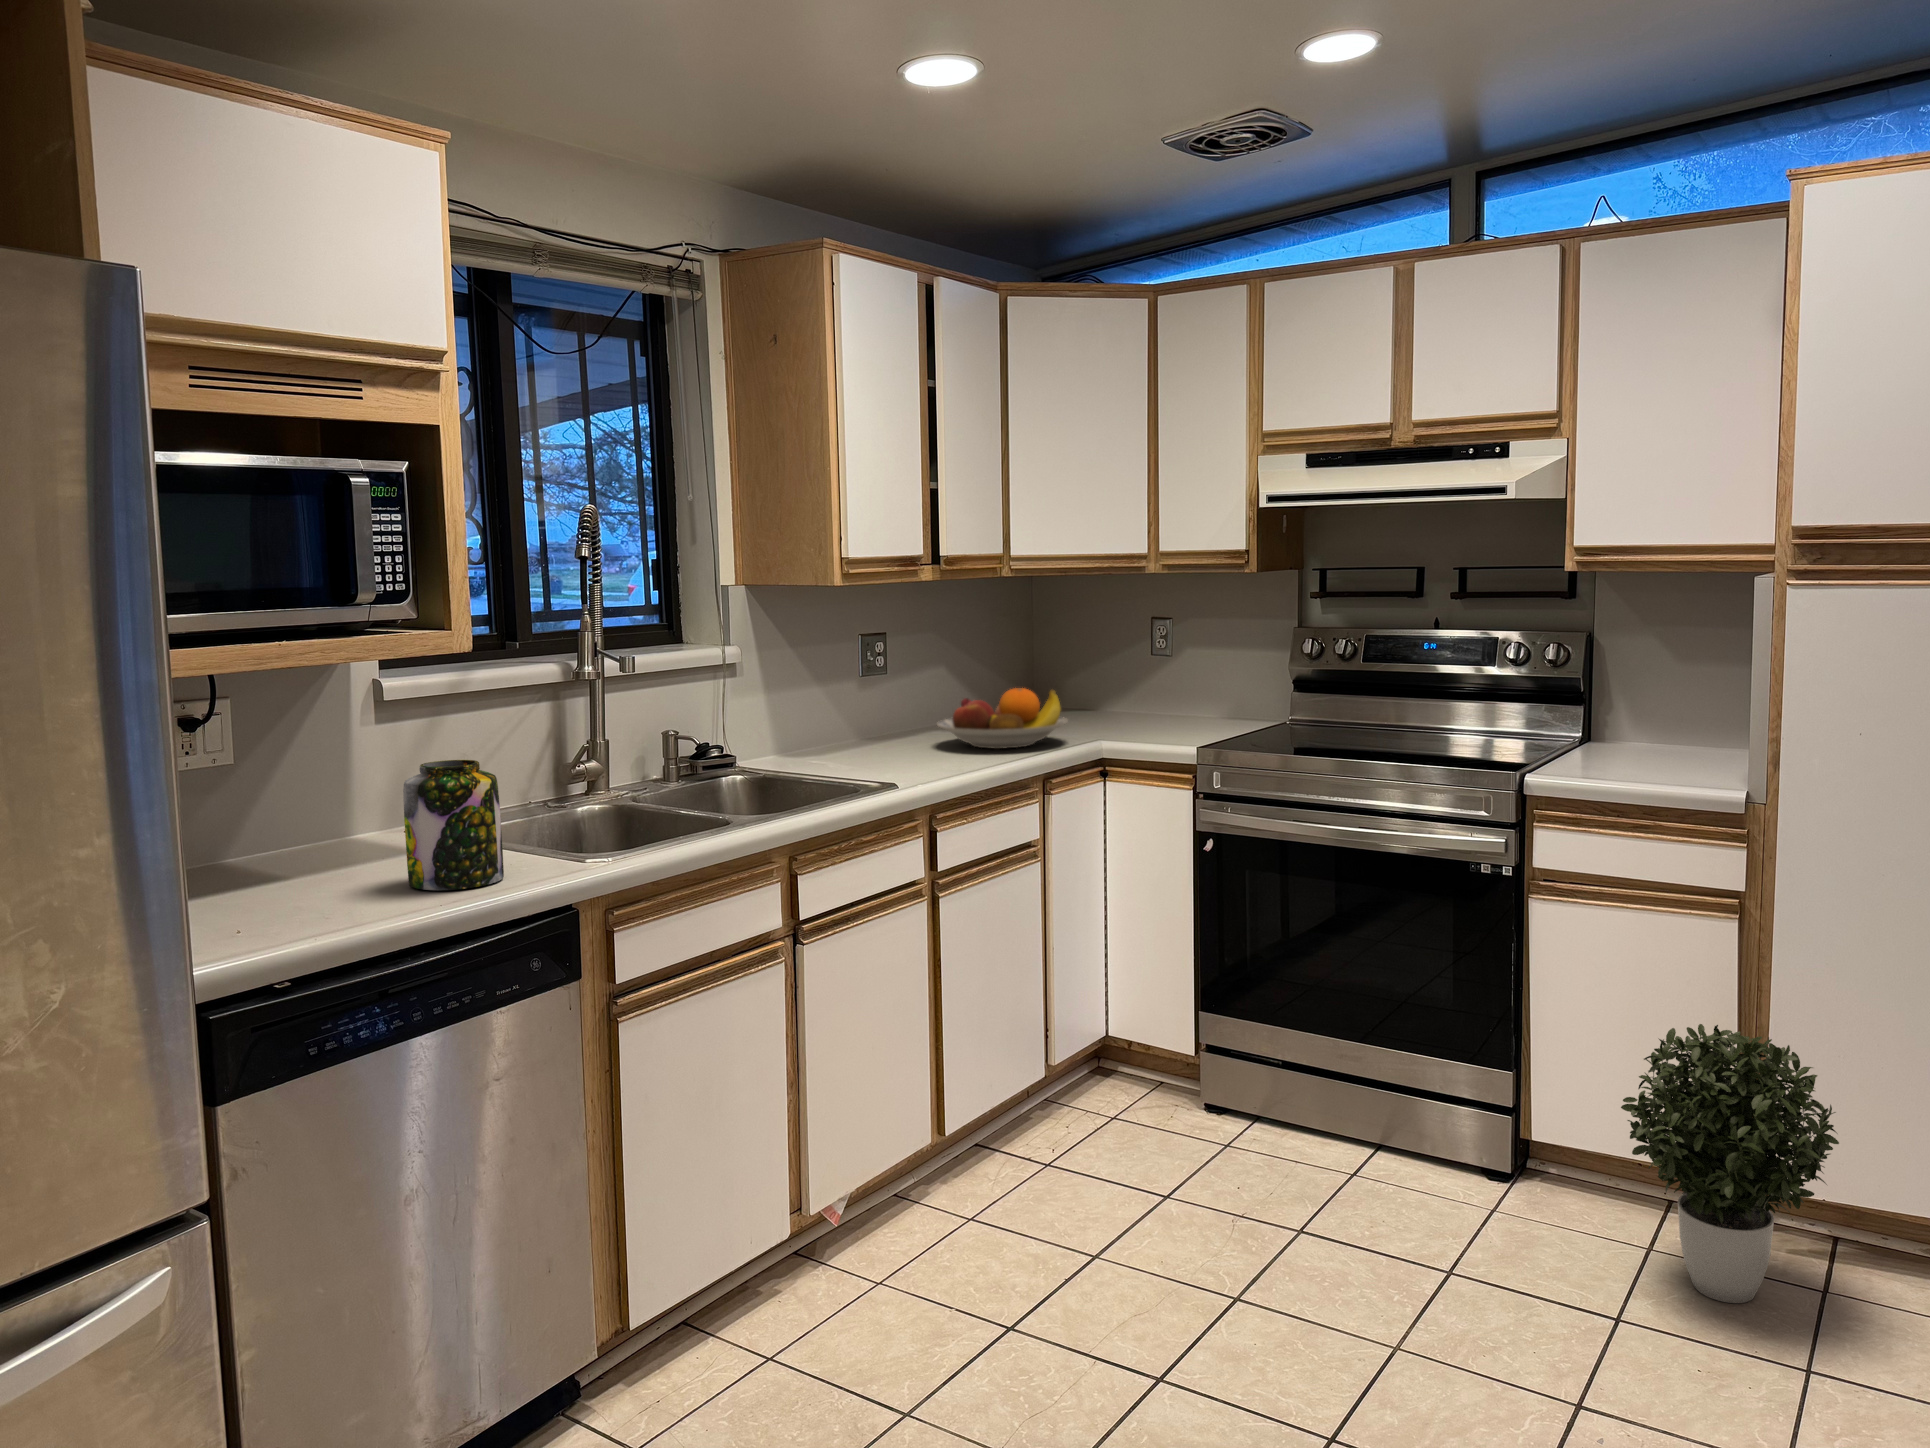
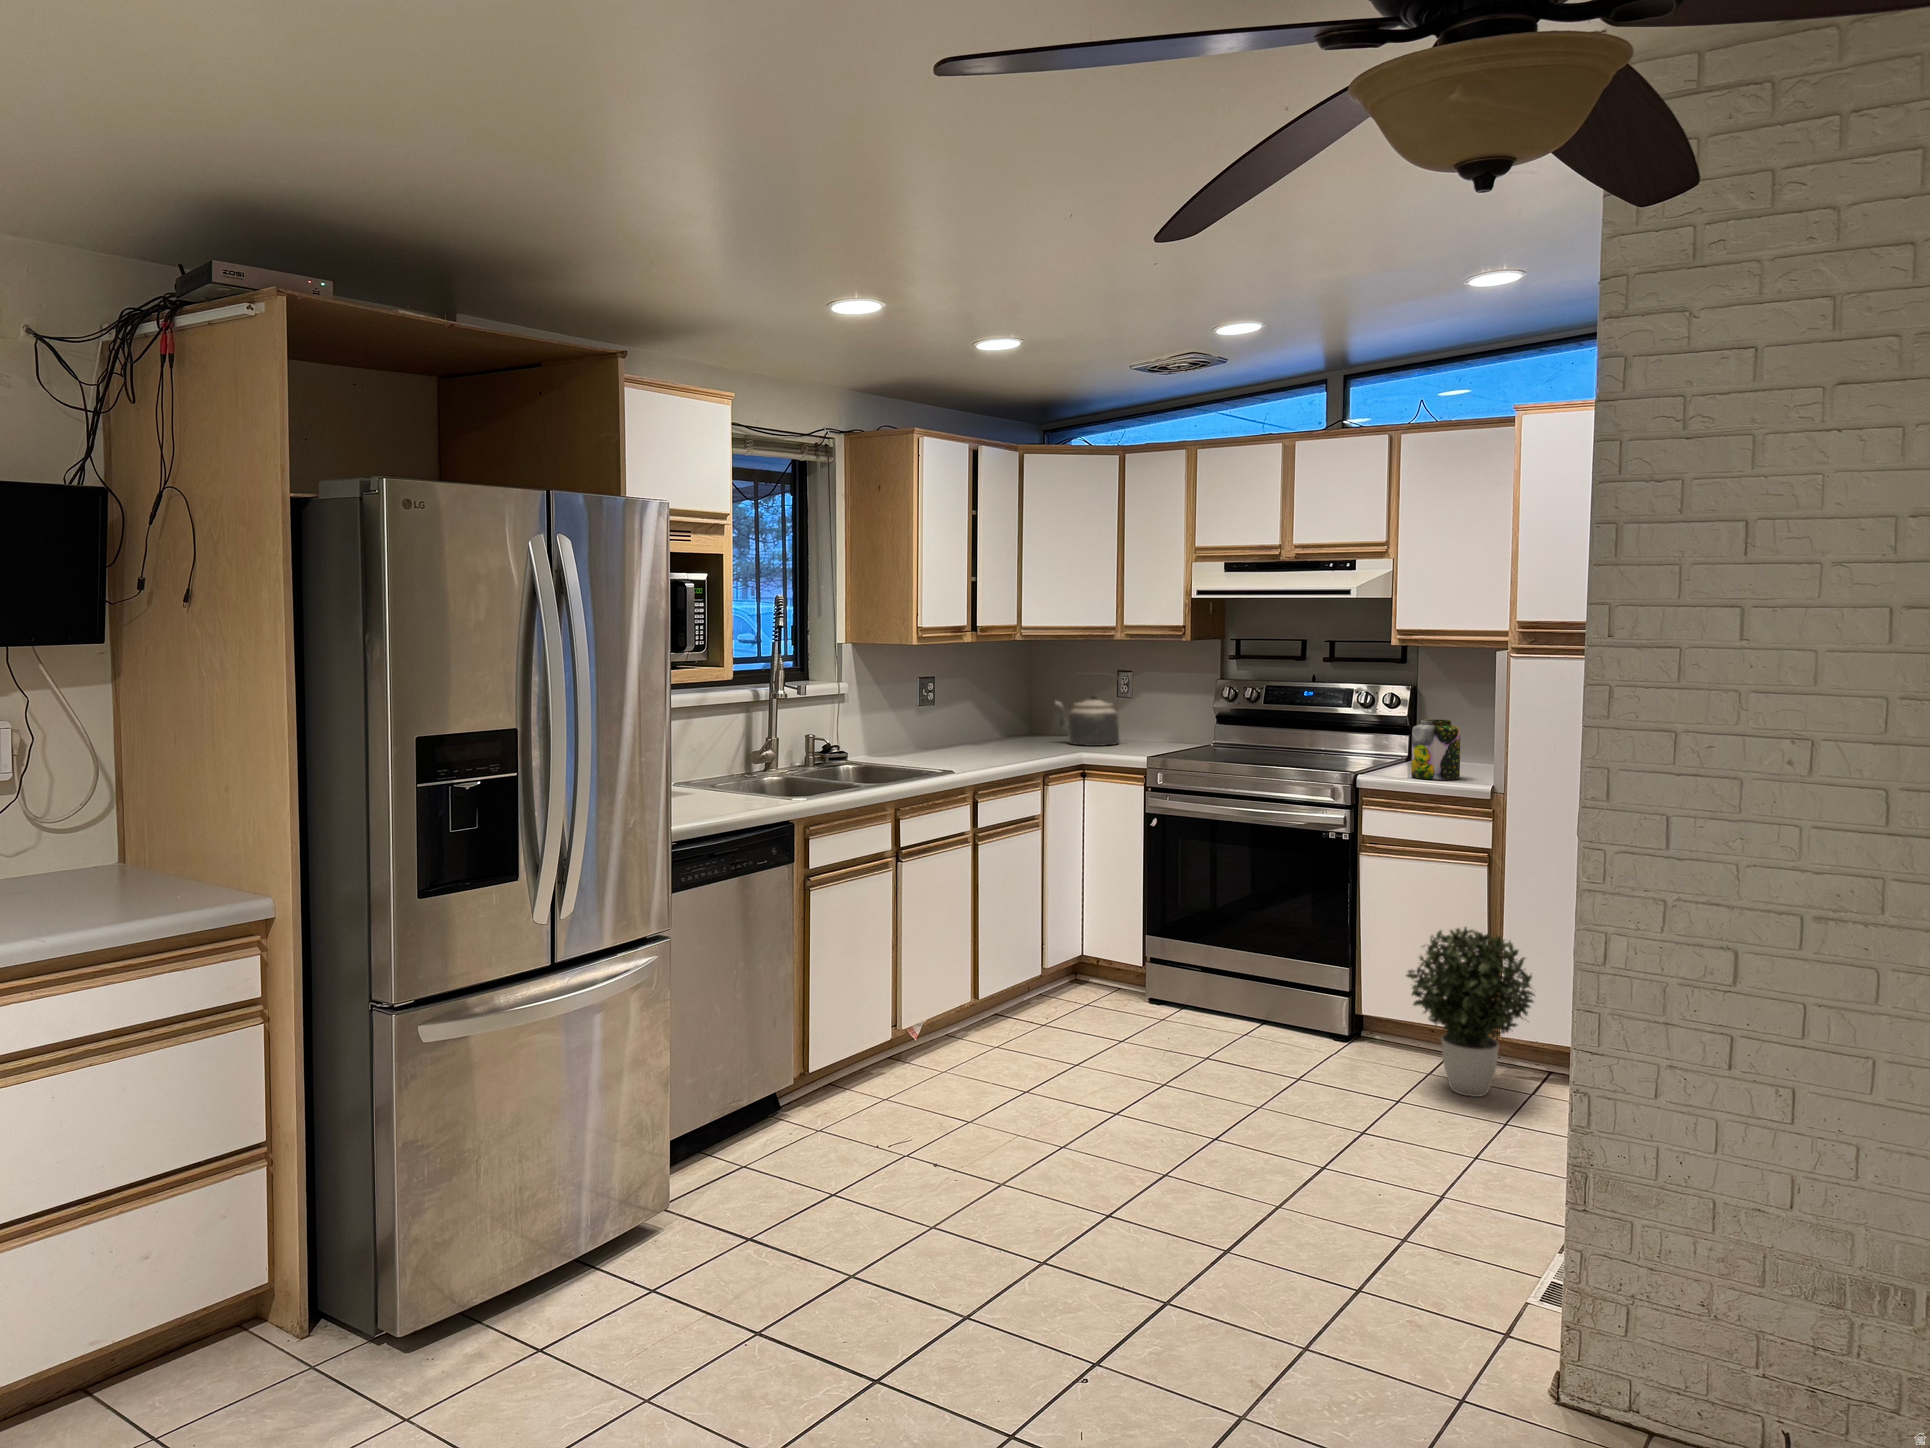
kettle: none [1062,621,1158,727] -> present [1055,673,1120,746]
fruit bowl: present [937,688,1068,749] -> none [972,716,1060,755]
jar: present [403,760,504,890] -> present [1411,719,1460,780]

